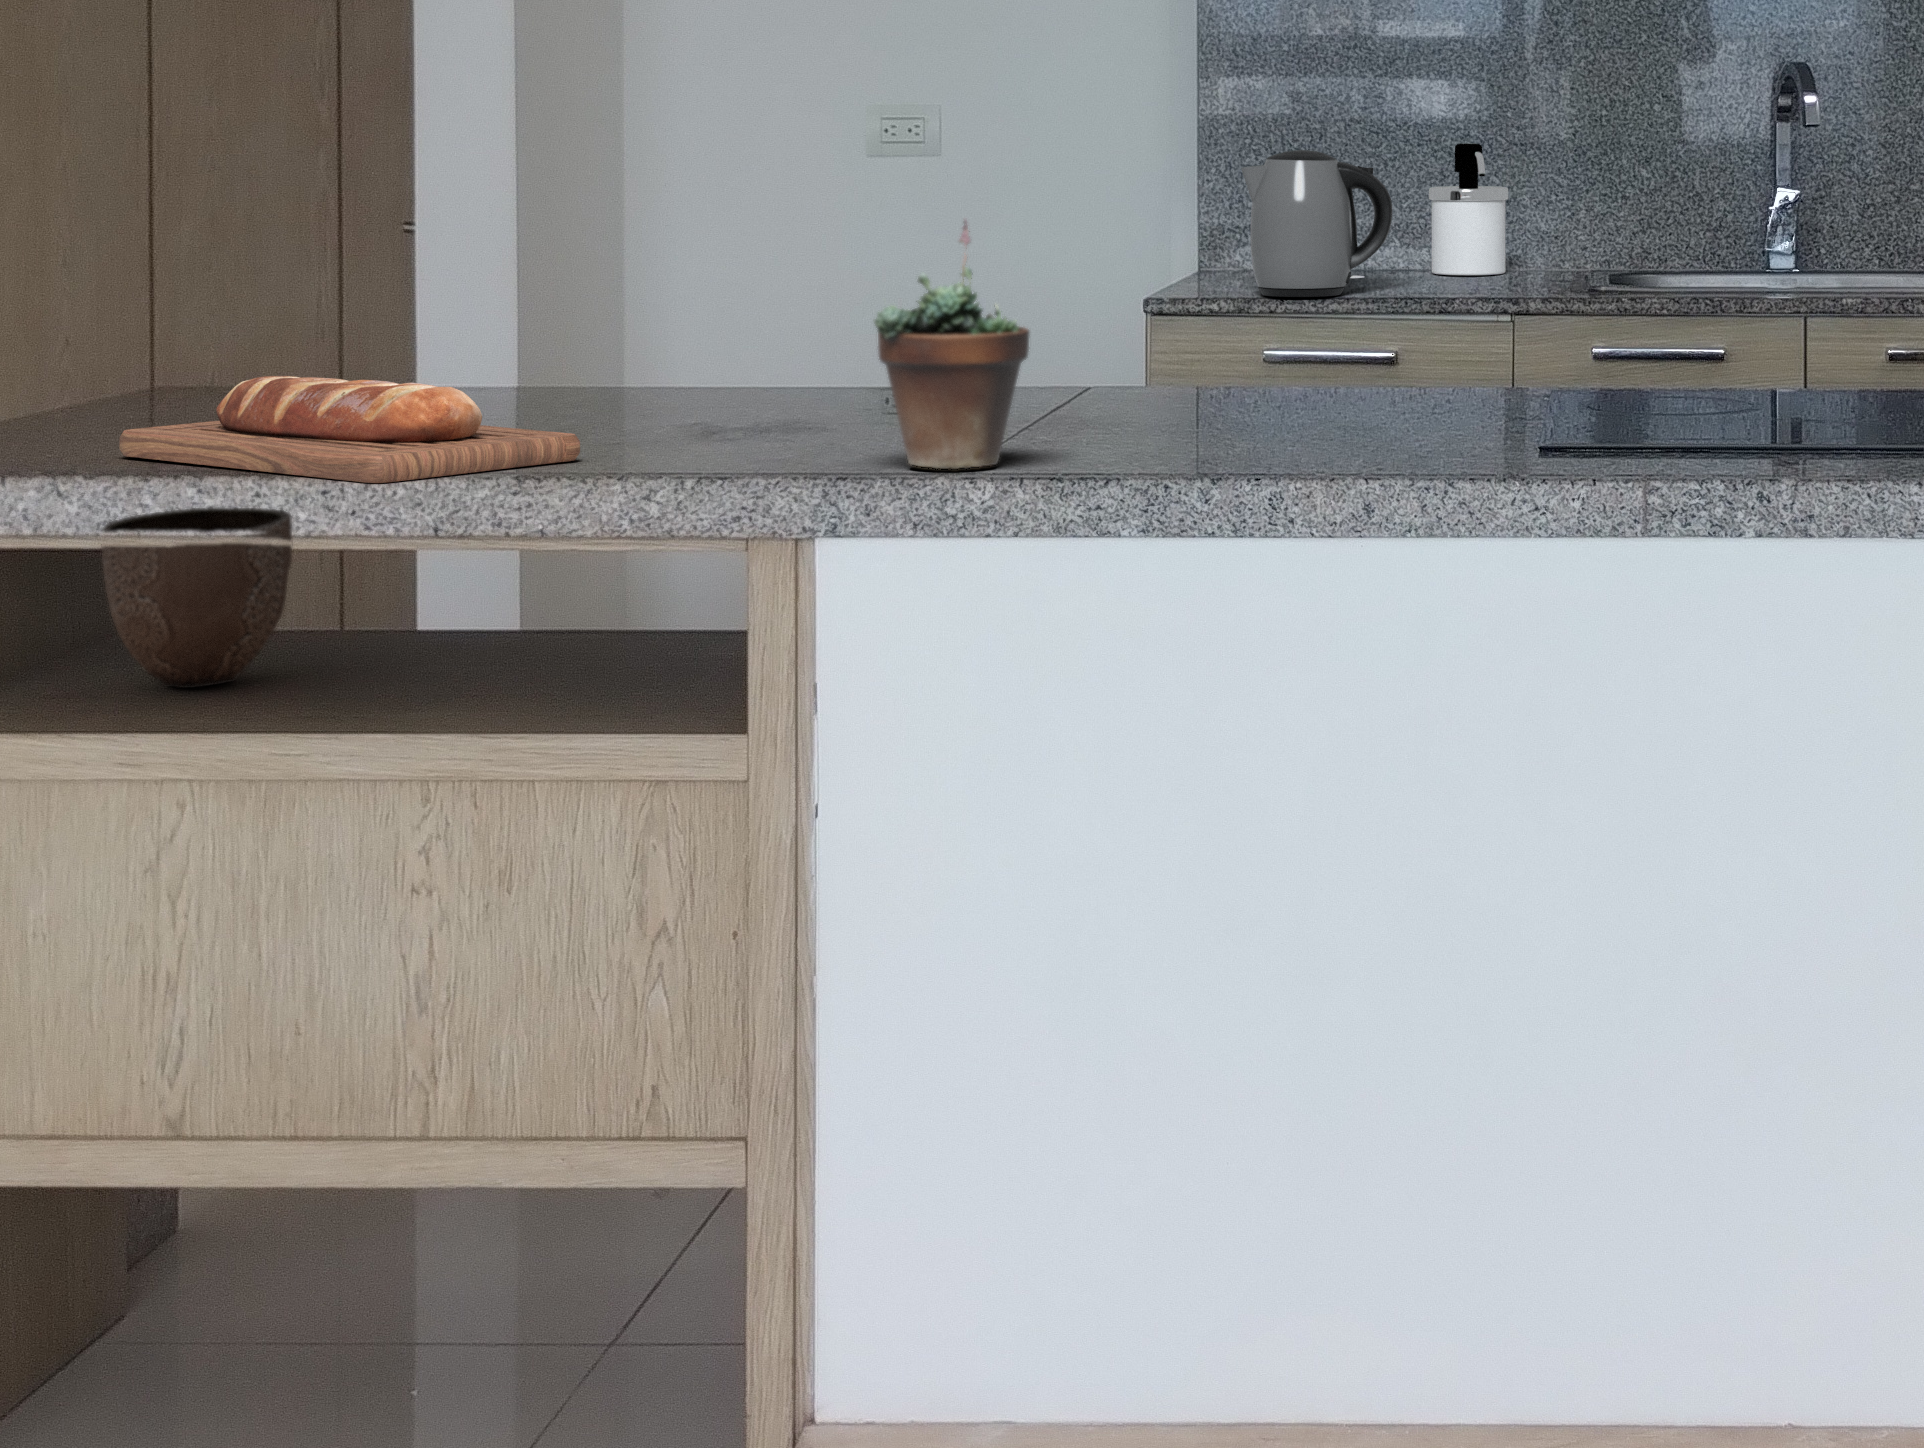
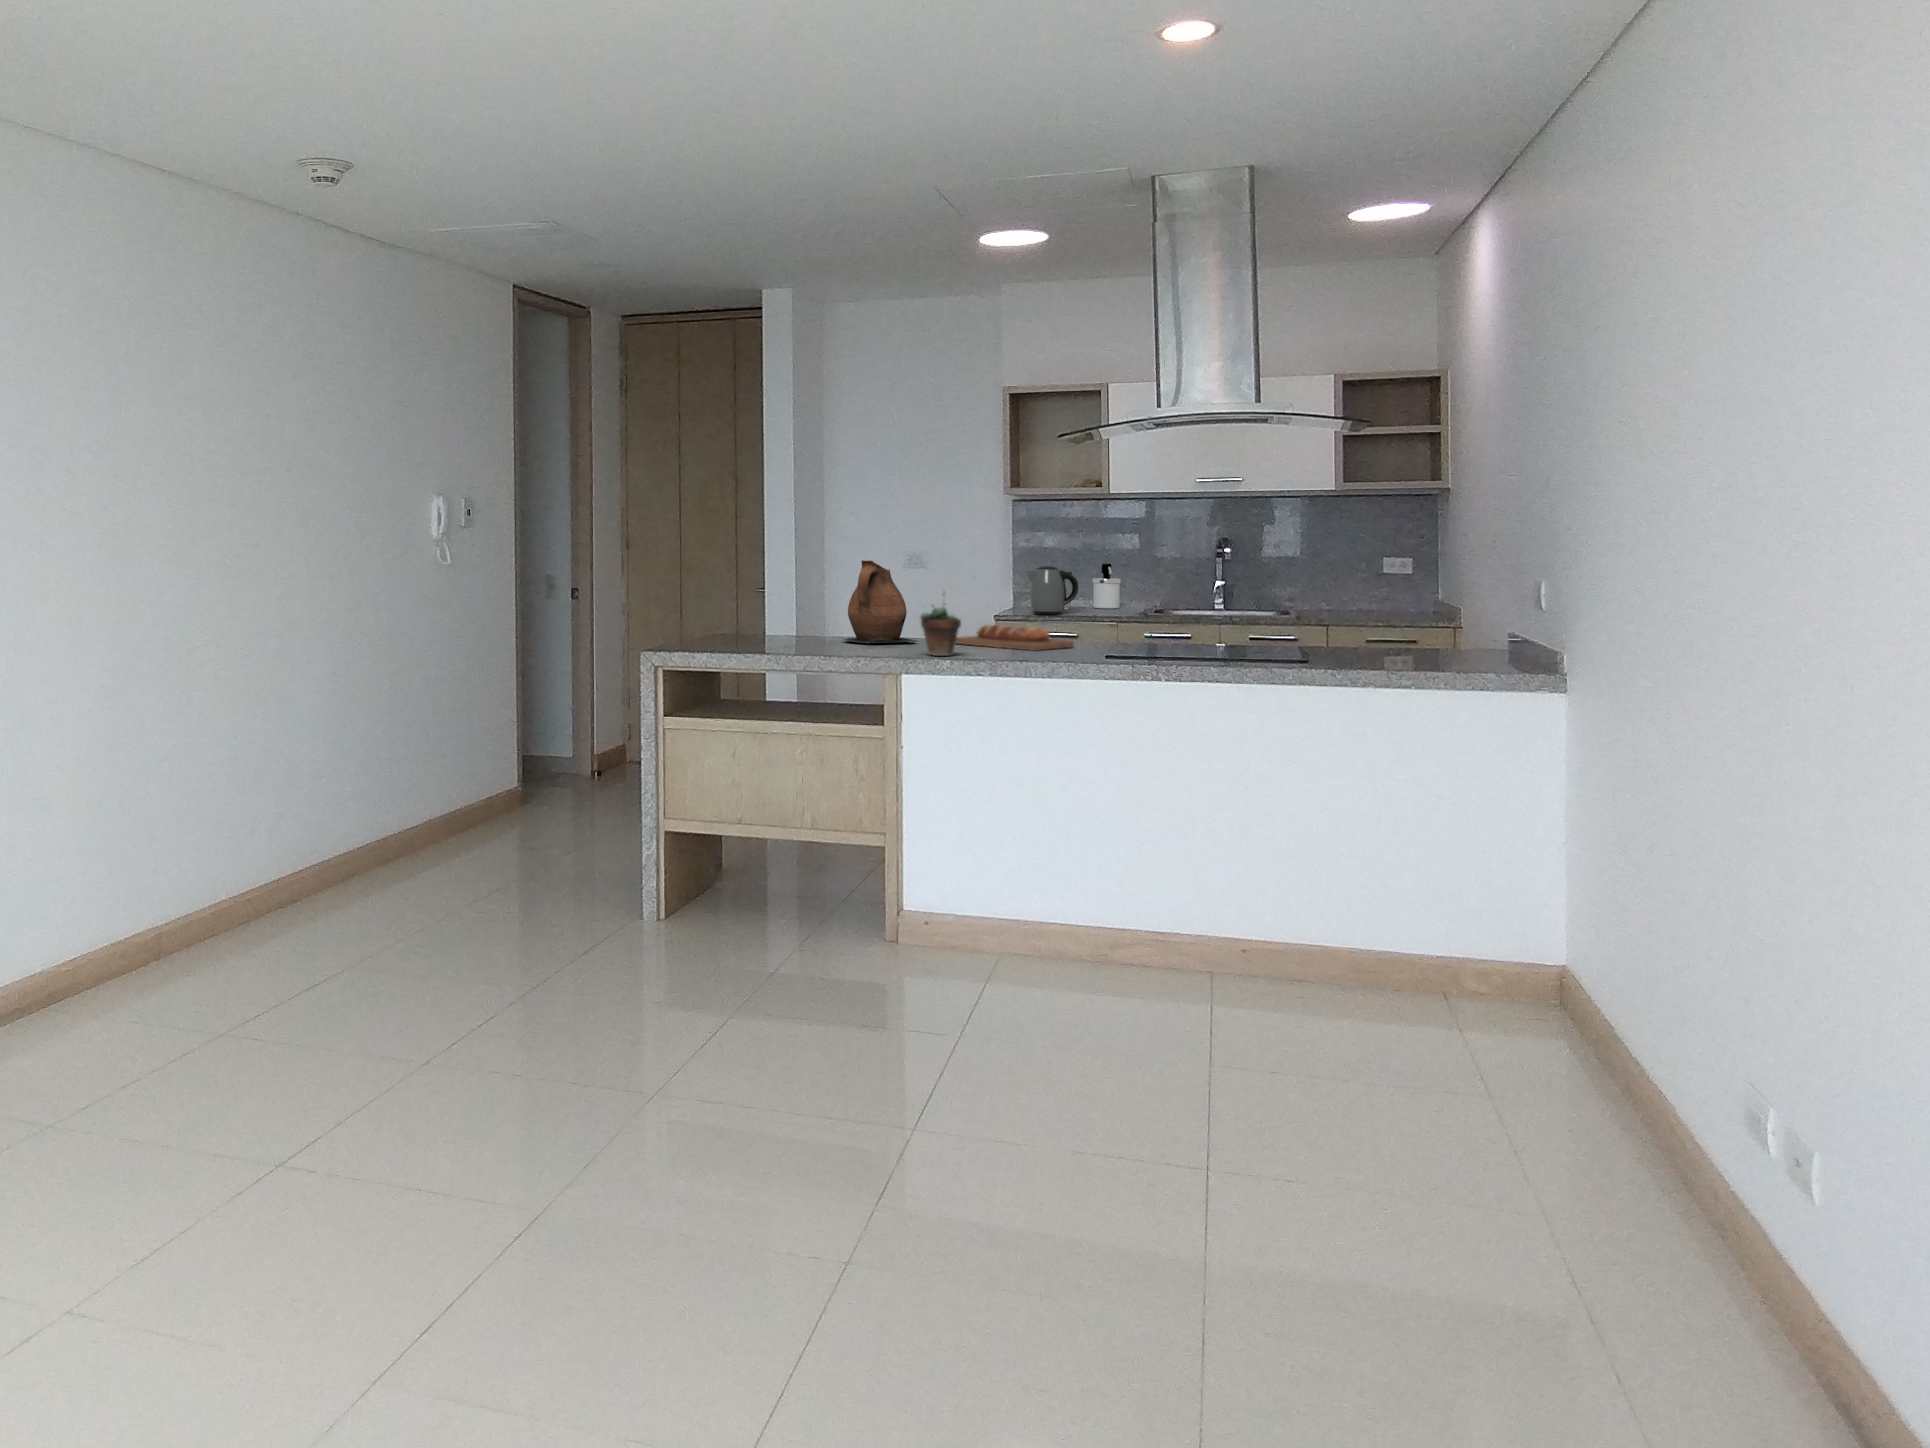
ceramic pitcher: none [594,118,879,419] -> present [843,560,917,643]
bread loaf: present [119,376,580,483] -> present [955,625,1074,651]
decorative bowl: present [102,507,292,688] -> none [716,663,763,710]

